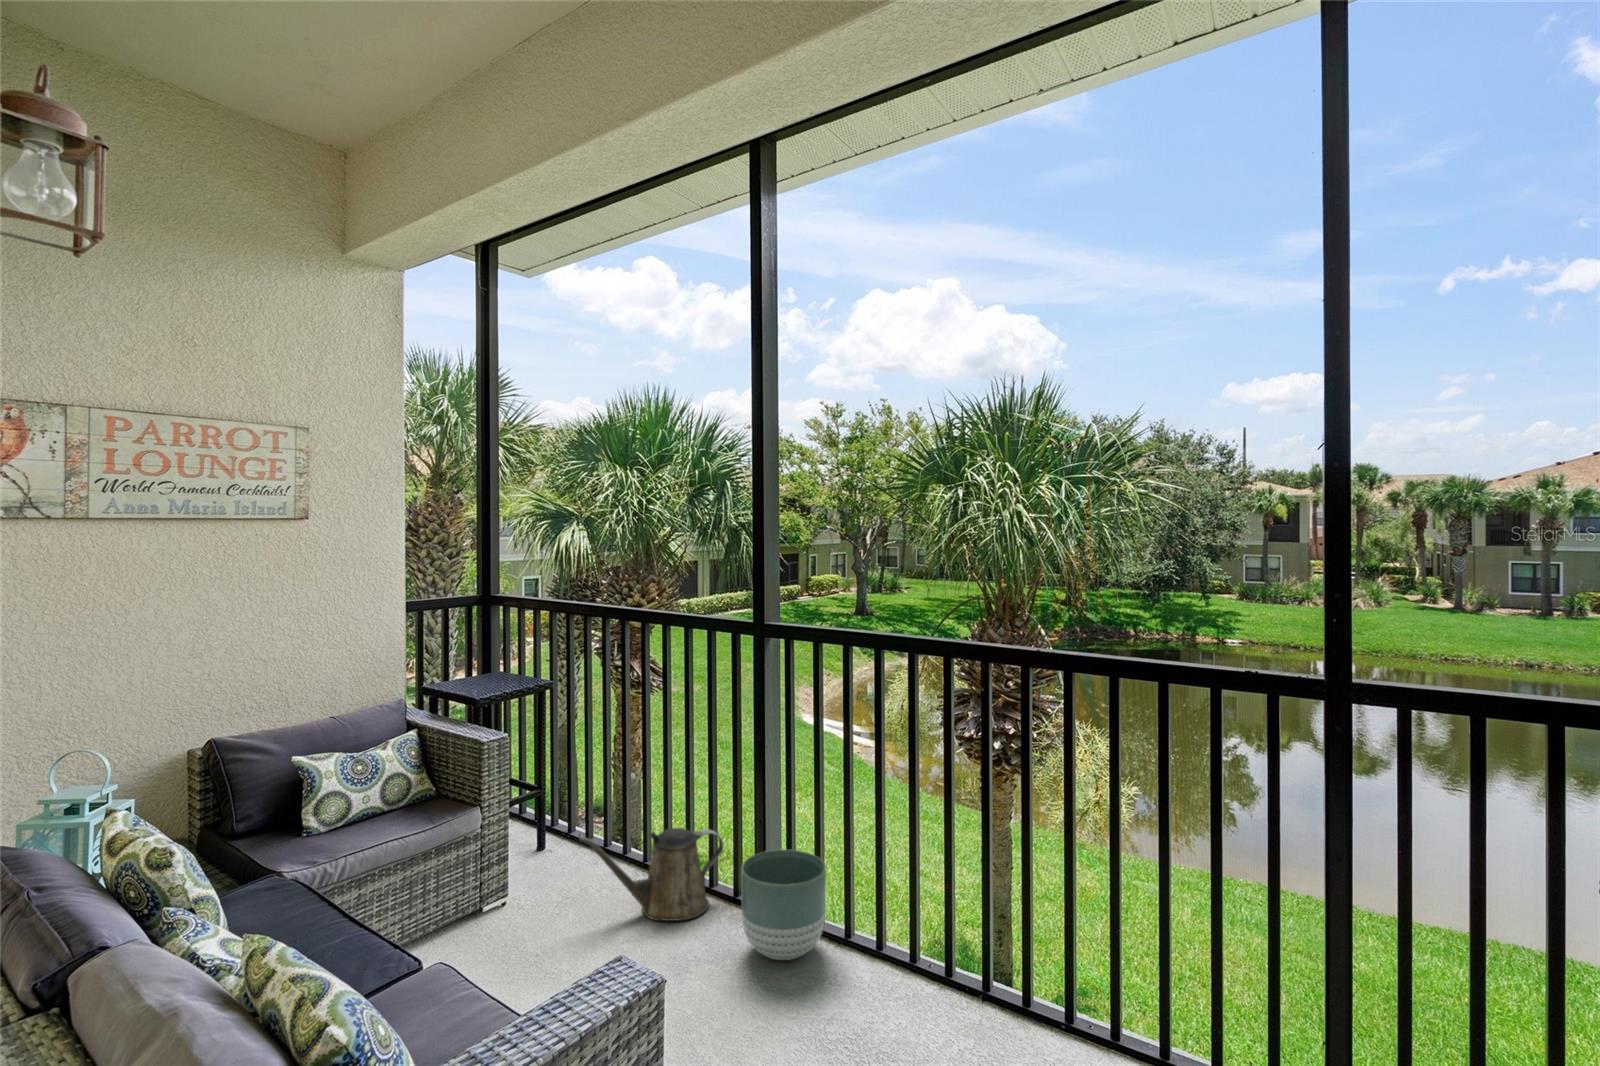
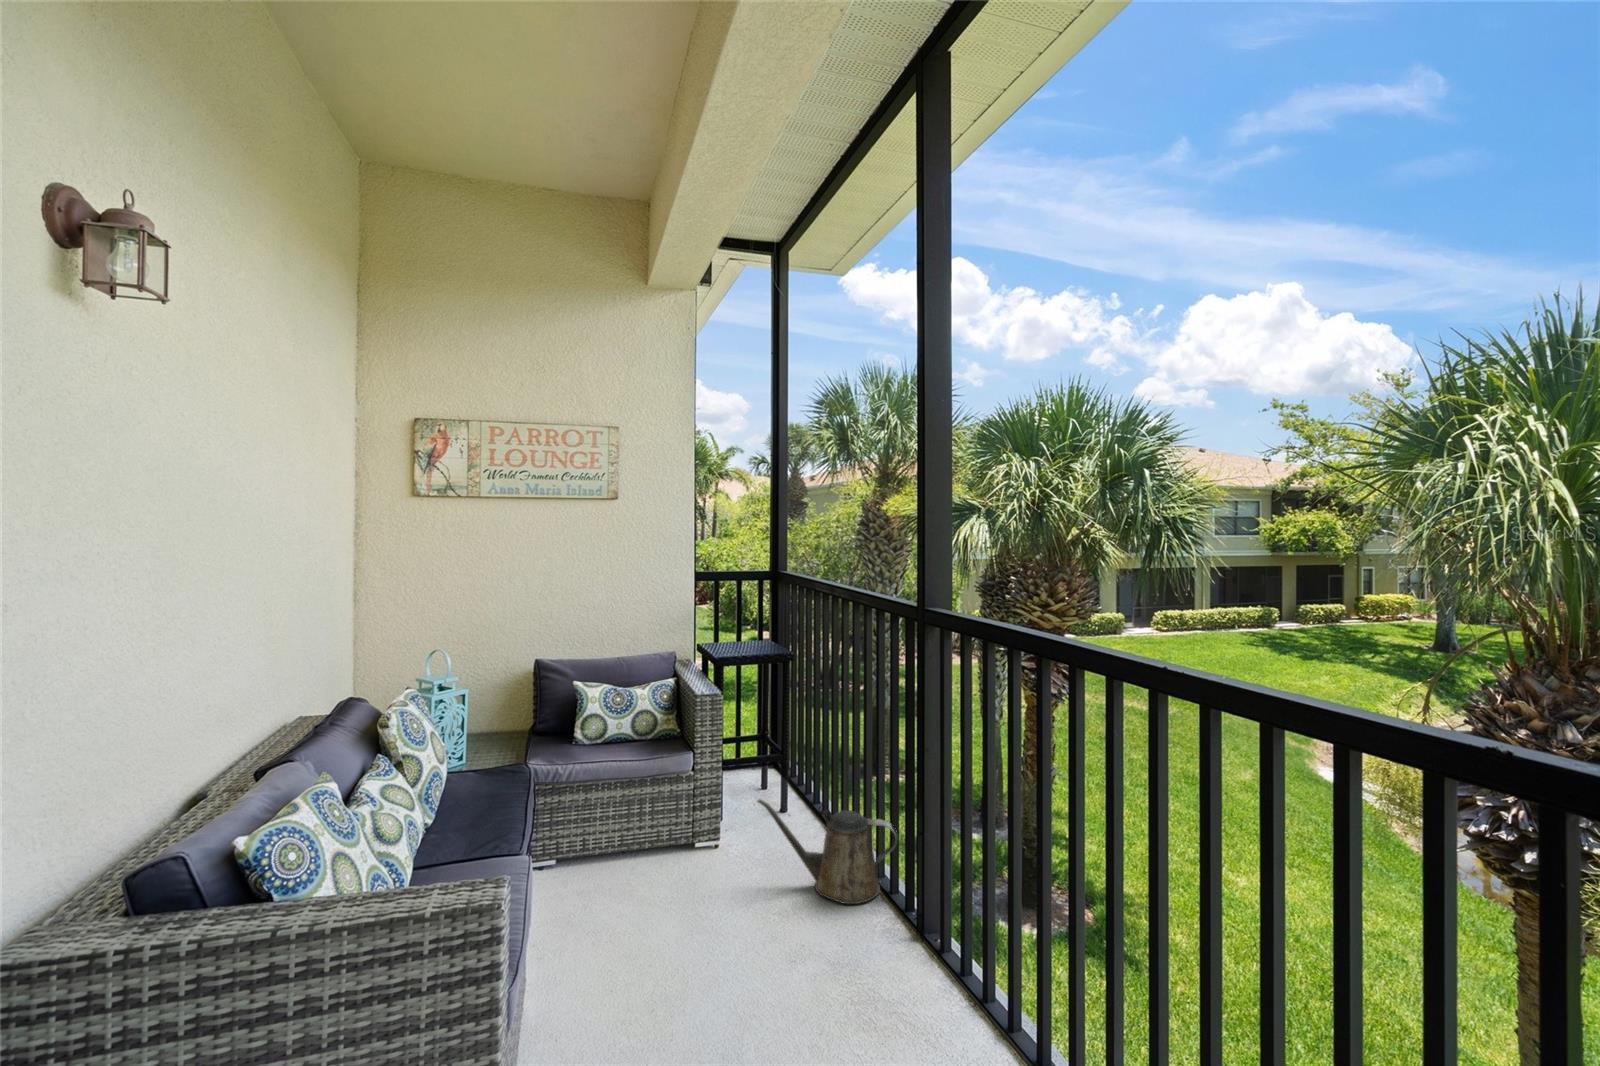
planter: present [741,850,826,960] -> none [869,861,960,983]

